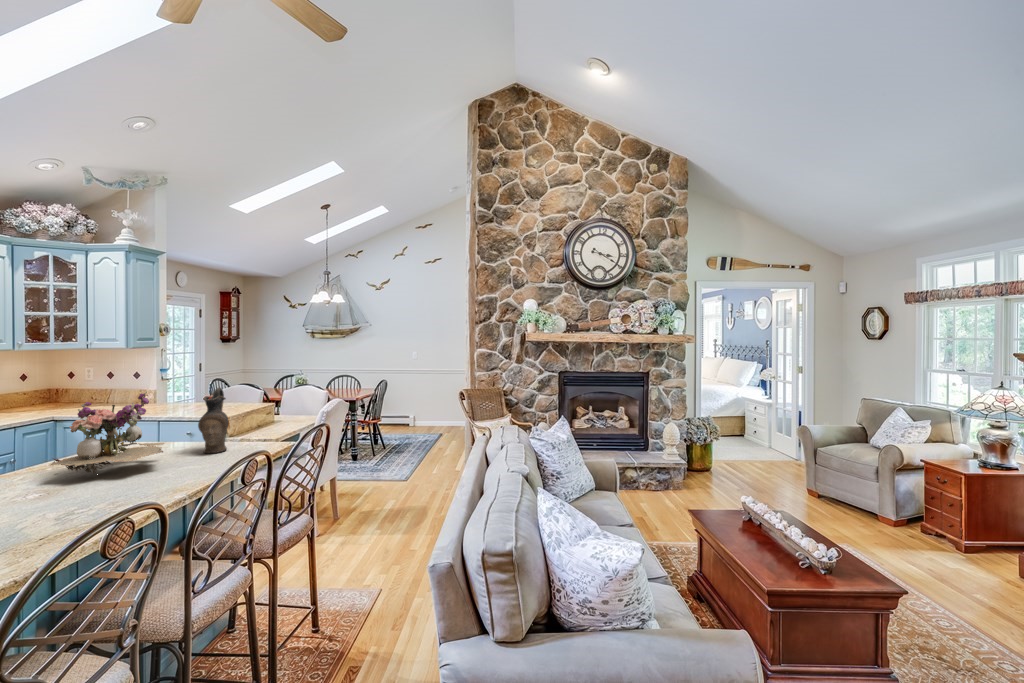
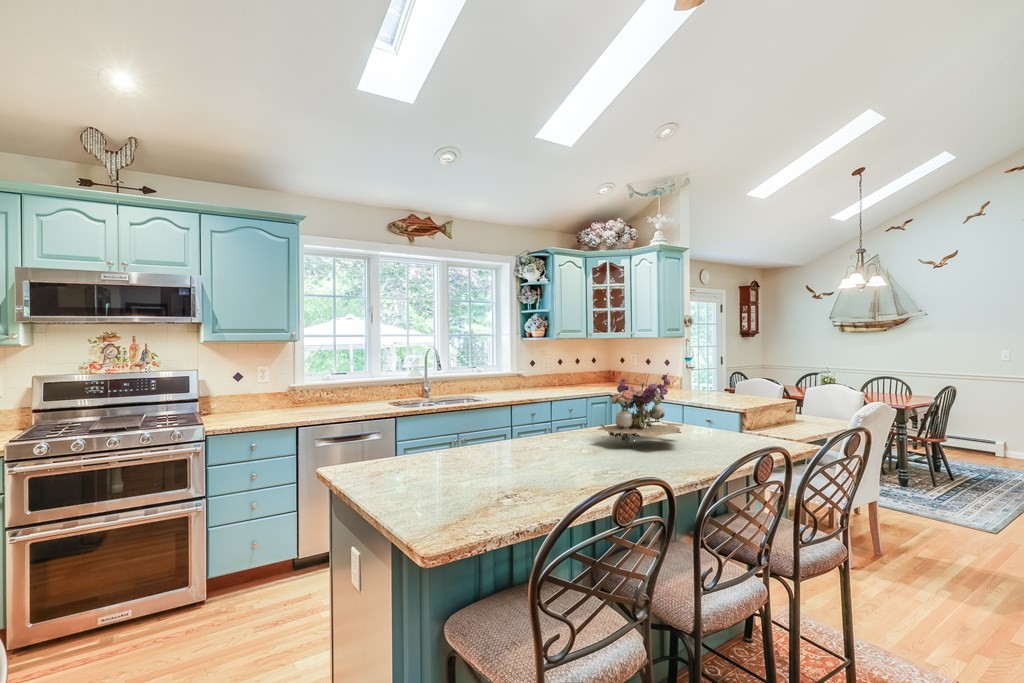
ceramic pitcher: present [198,388,228,453] -> none [713,374,743,443]

